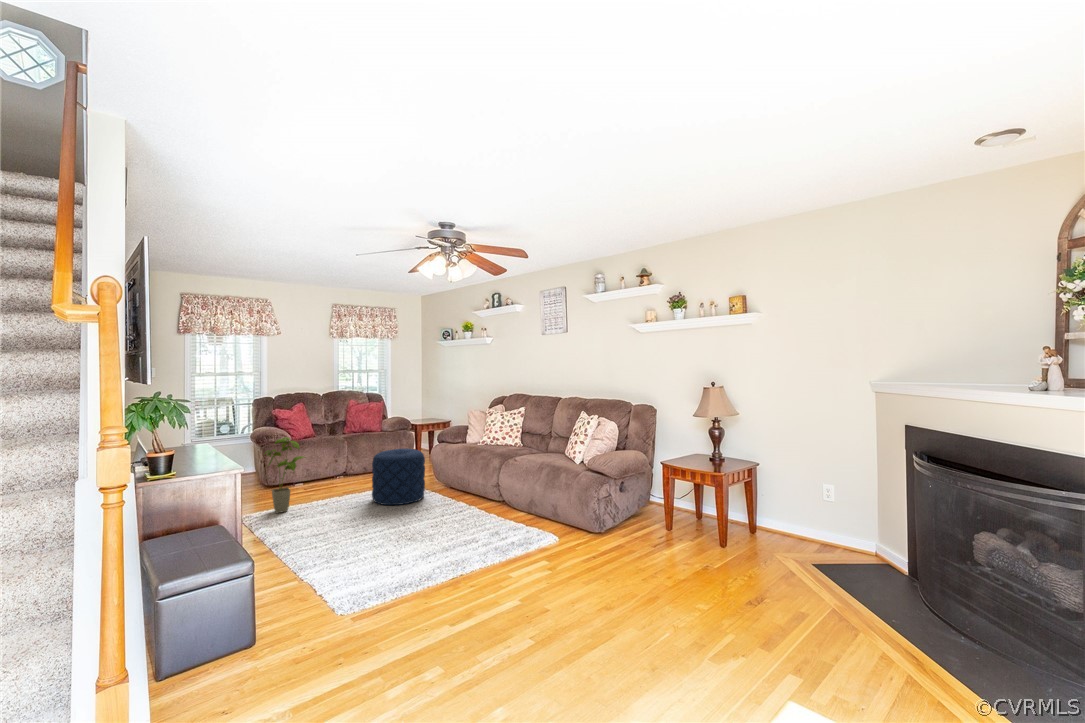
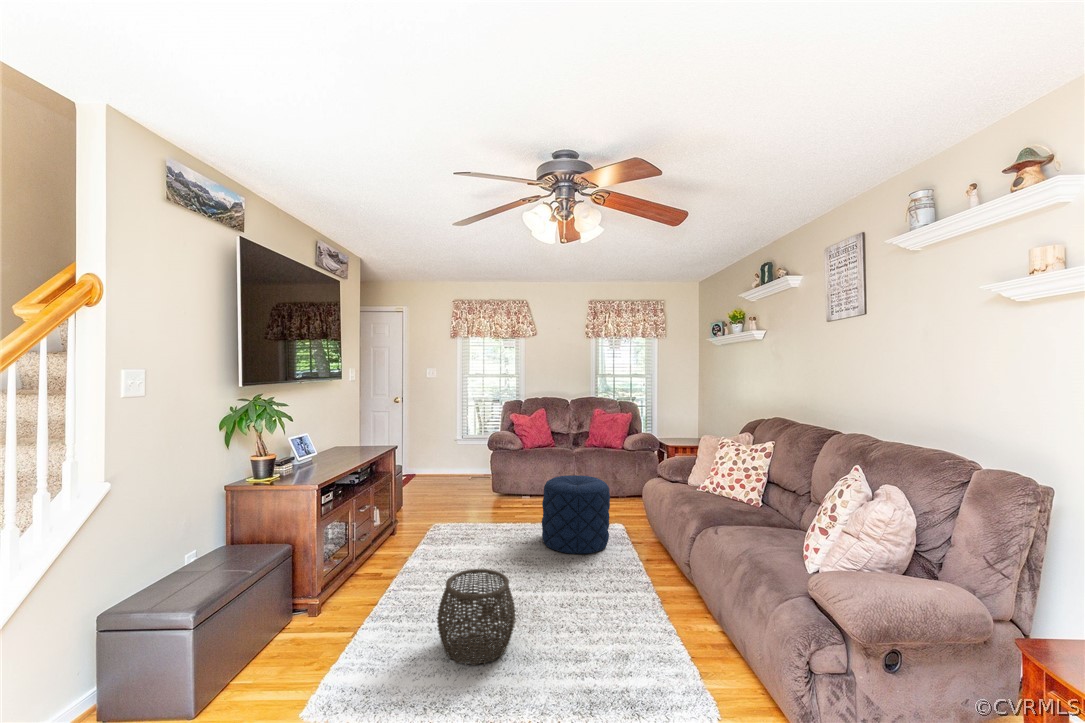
house plant: present [265,437,304,513] -> none [442,442,487,525]
woven basket: none [394,504,446,559] -> present [437,569,516,665]

